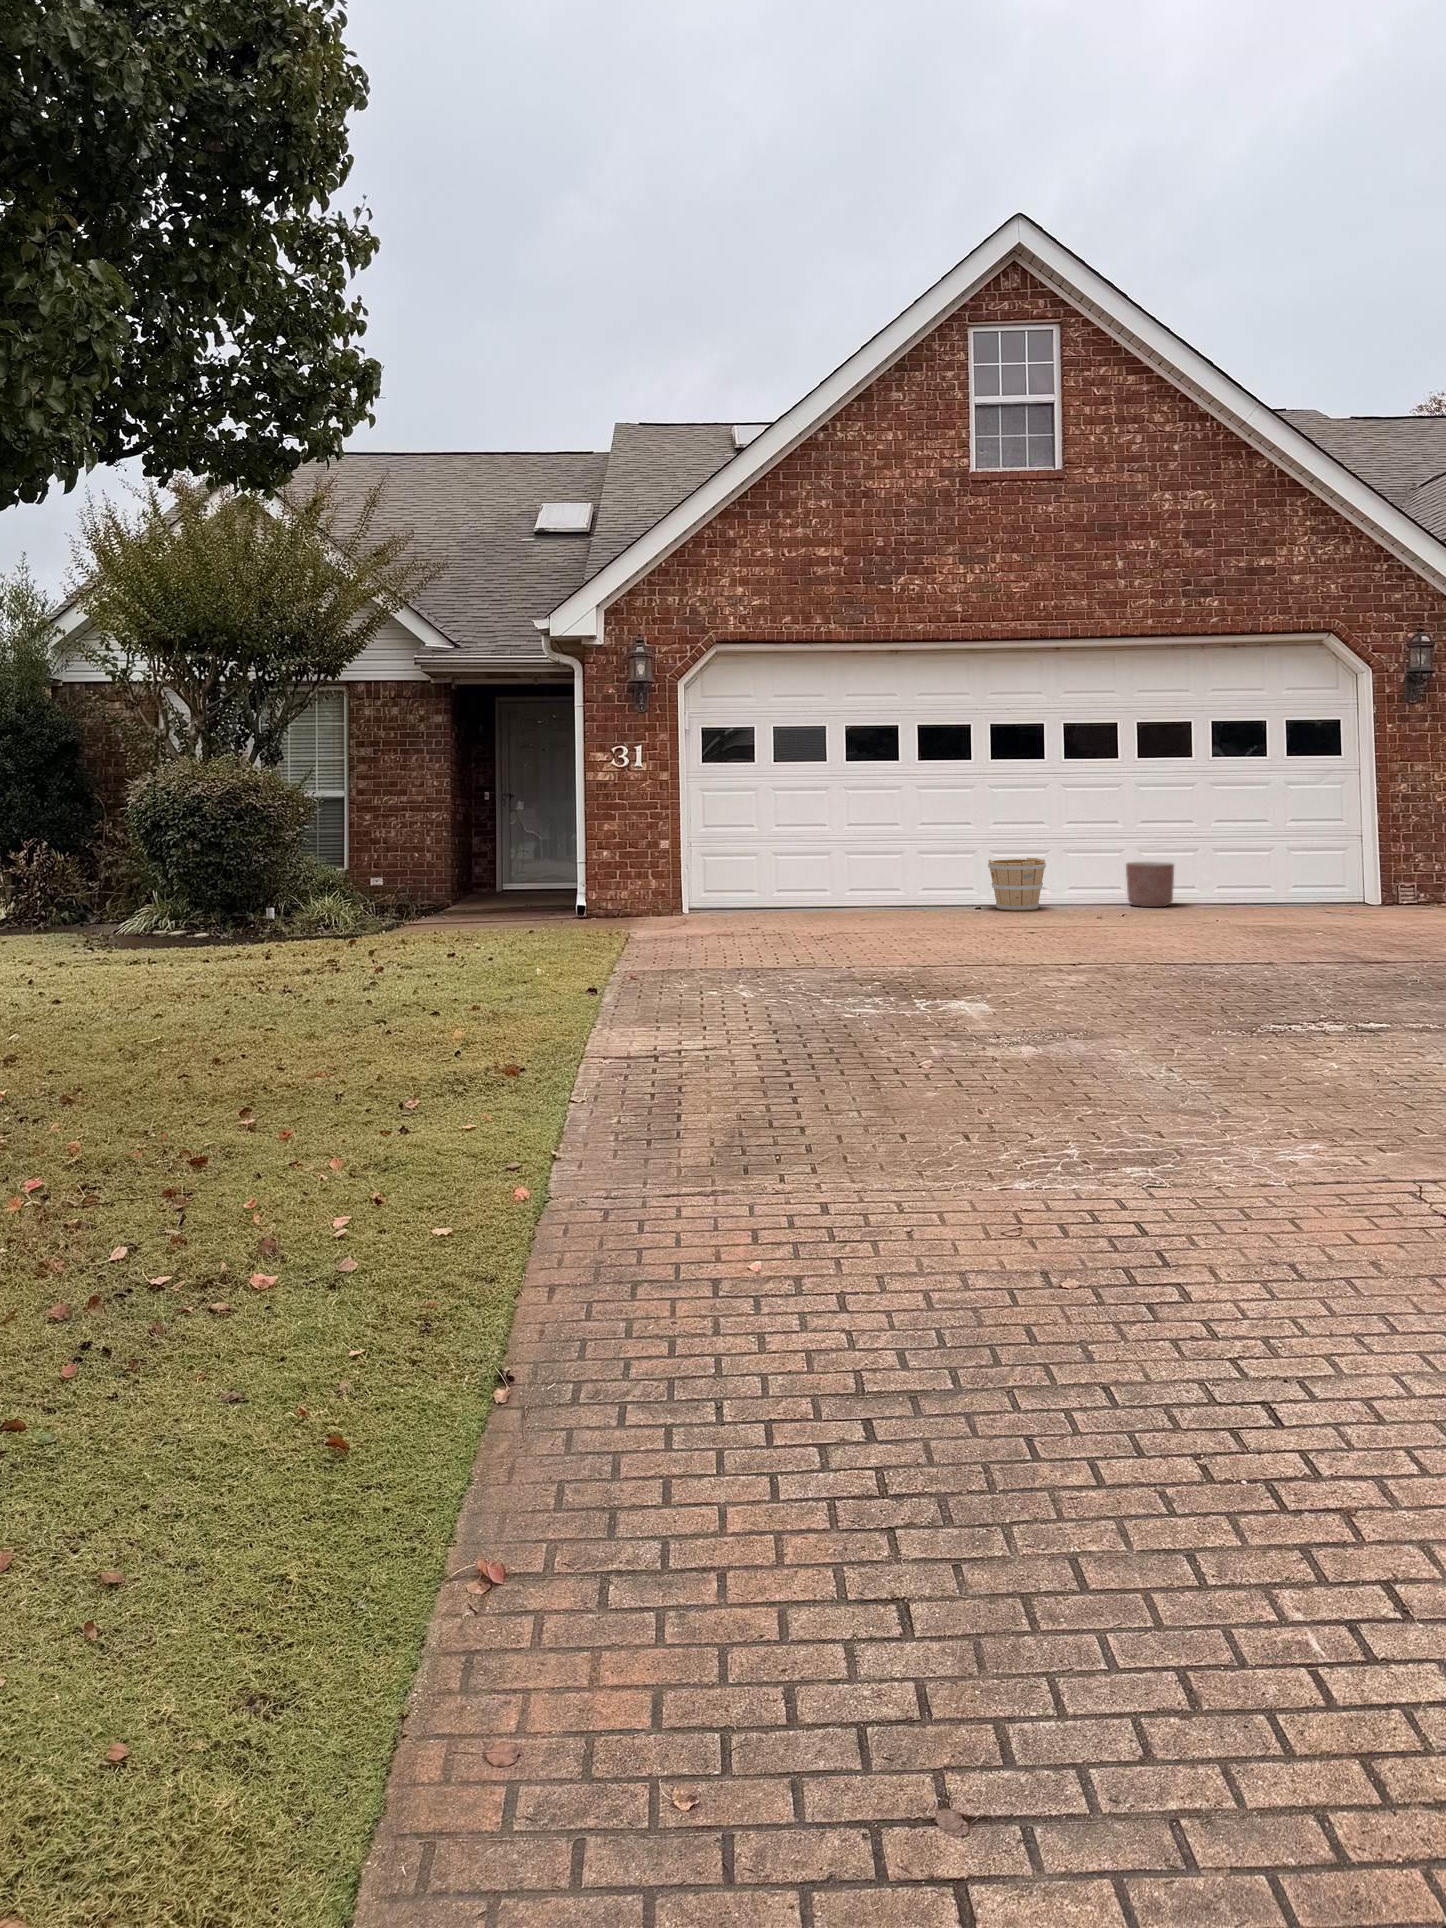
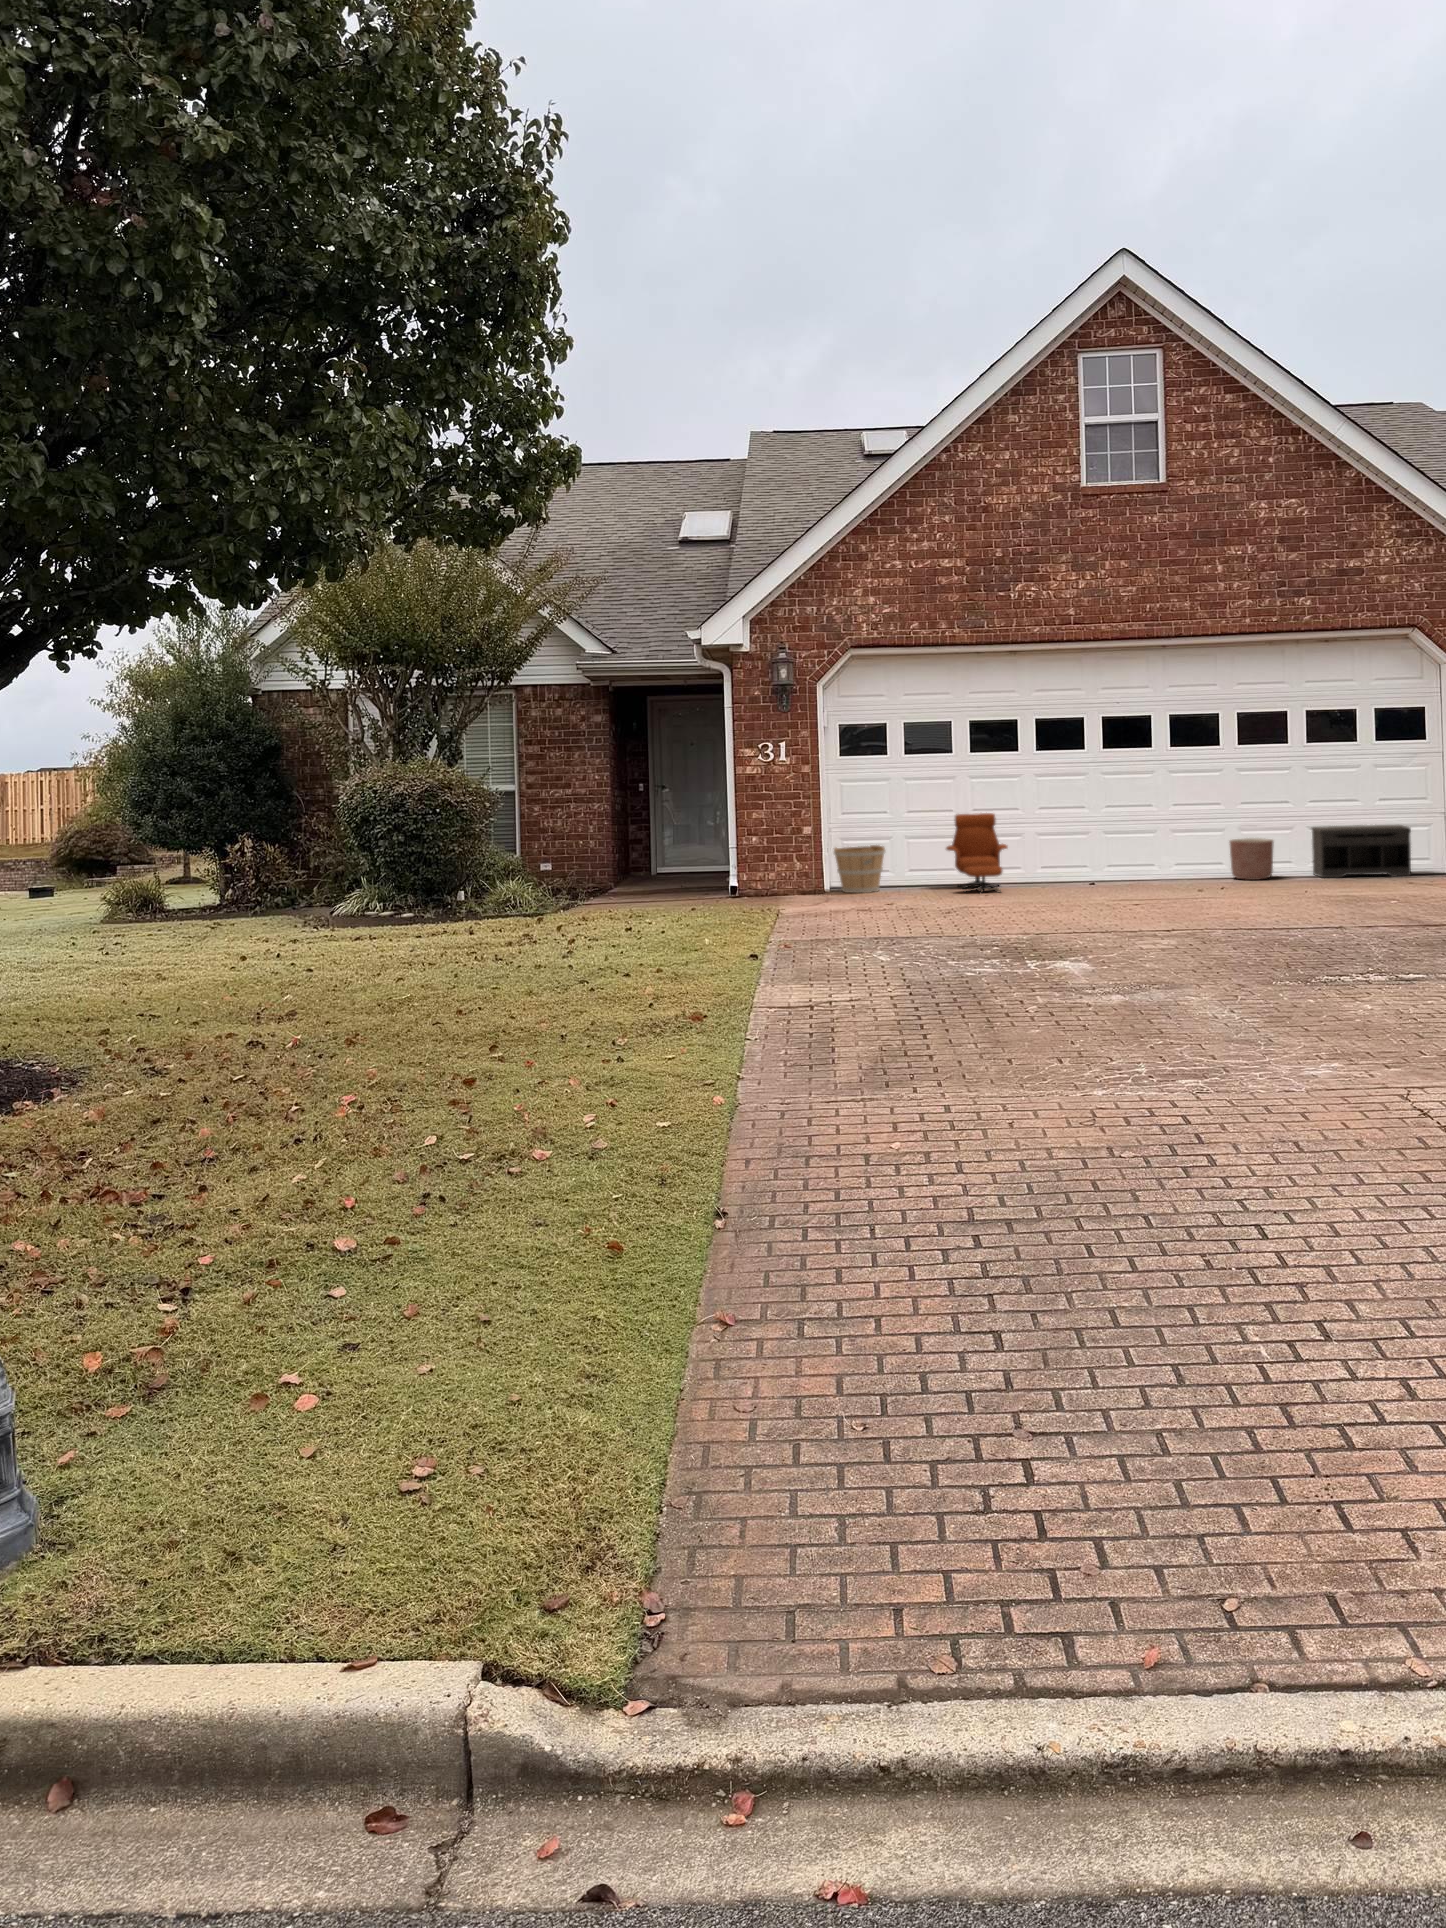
lounge chair: none [814,830,883,919] -> present [946,813,1008,893]
bench: none [1215,849,1325,906] -> present [1312,825,1411,878]
wooden bucket: present [988,858,1046,911] -> present [834,845,885,893]

